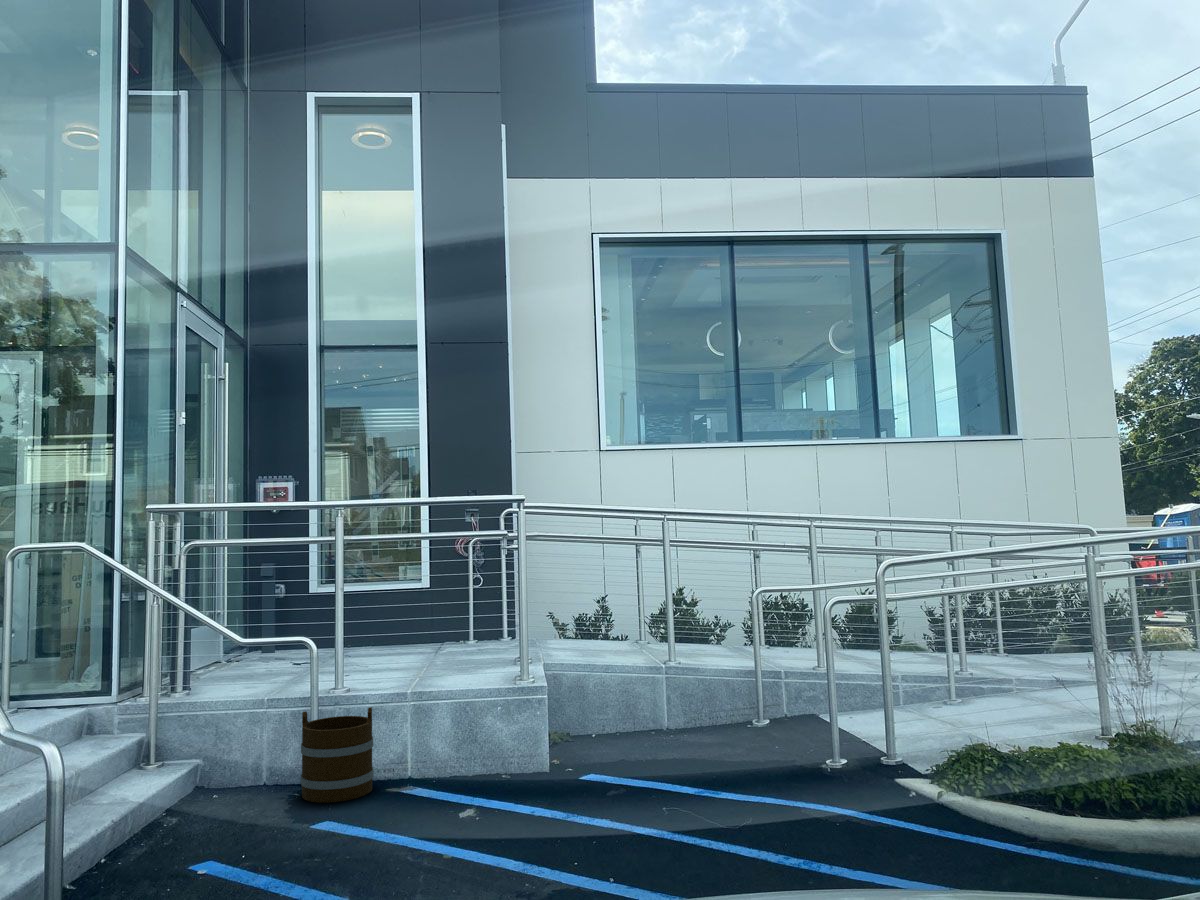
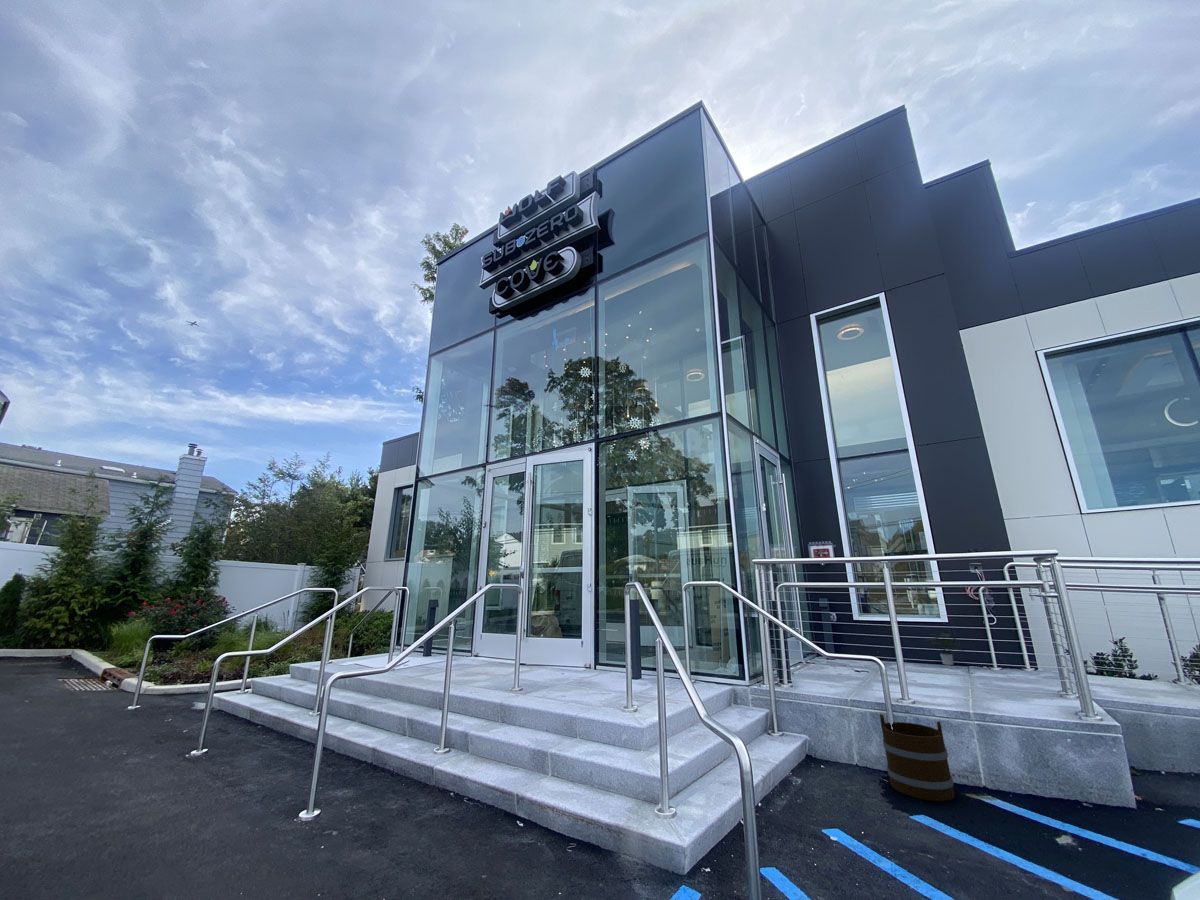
potted plant: none [396,598,438,642] -> present [926,631,963,665]

